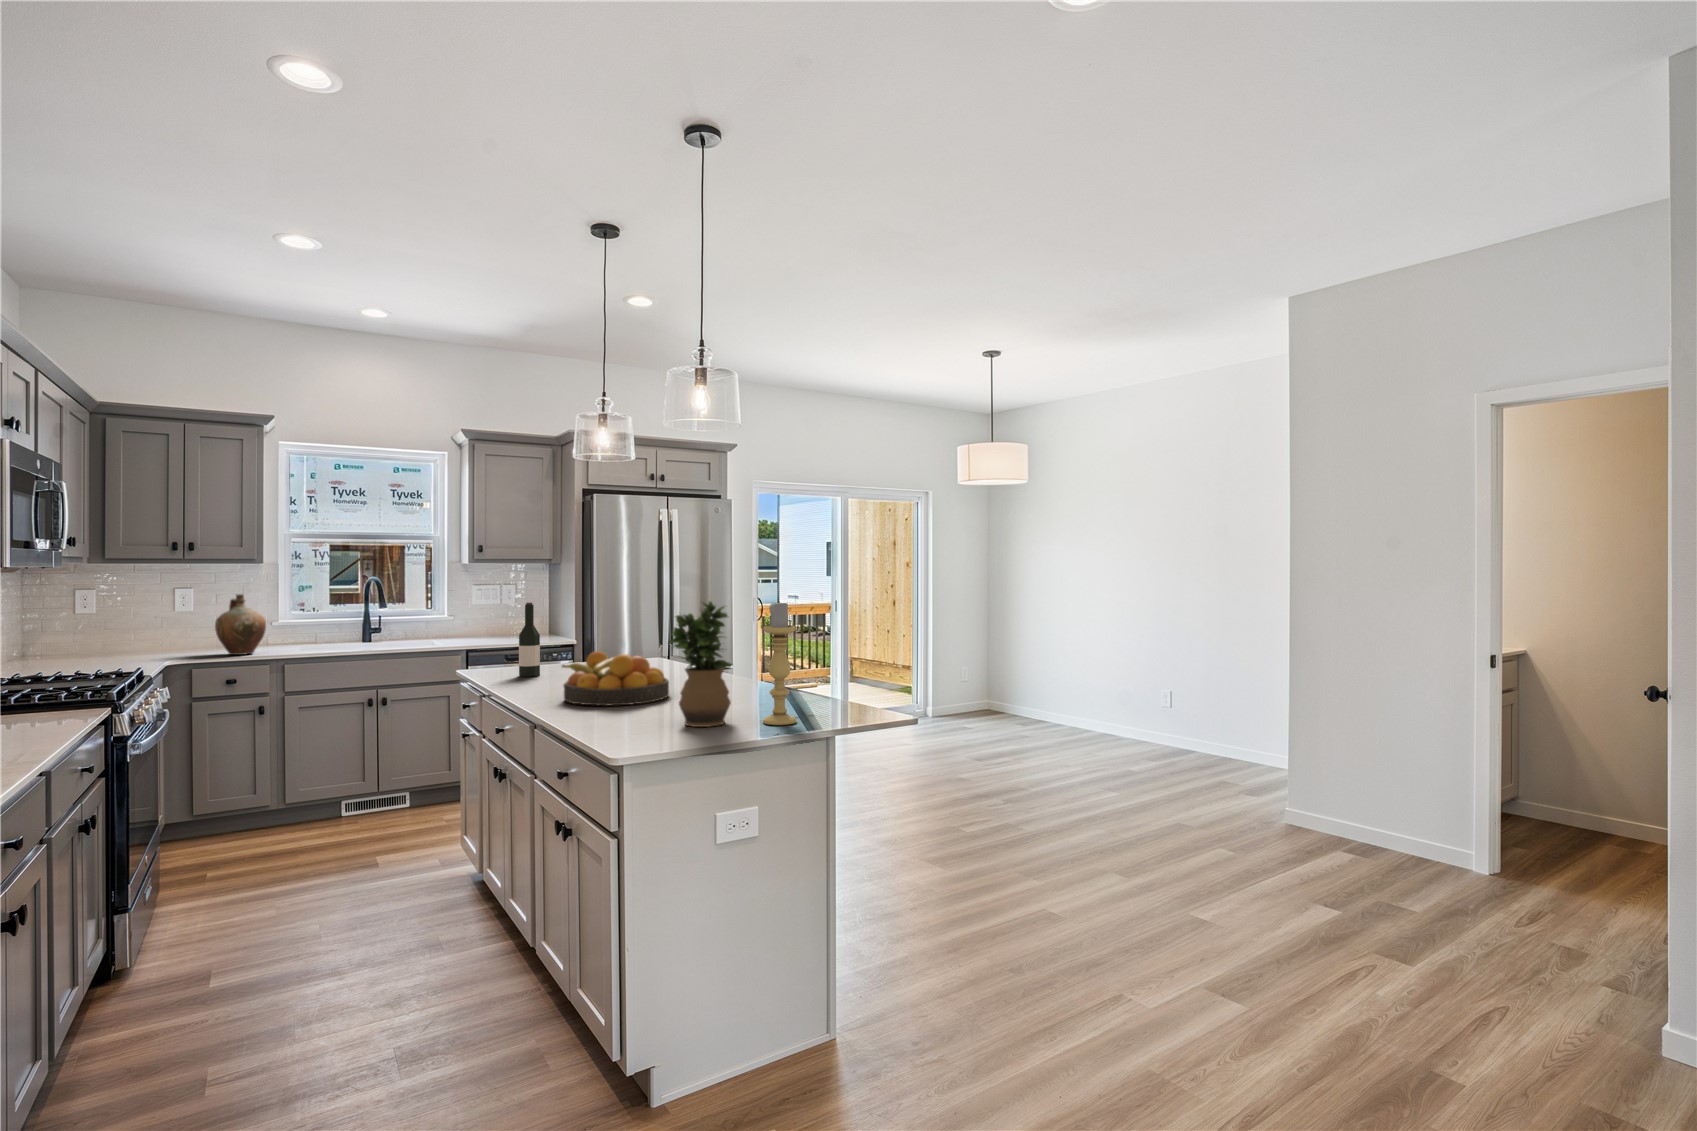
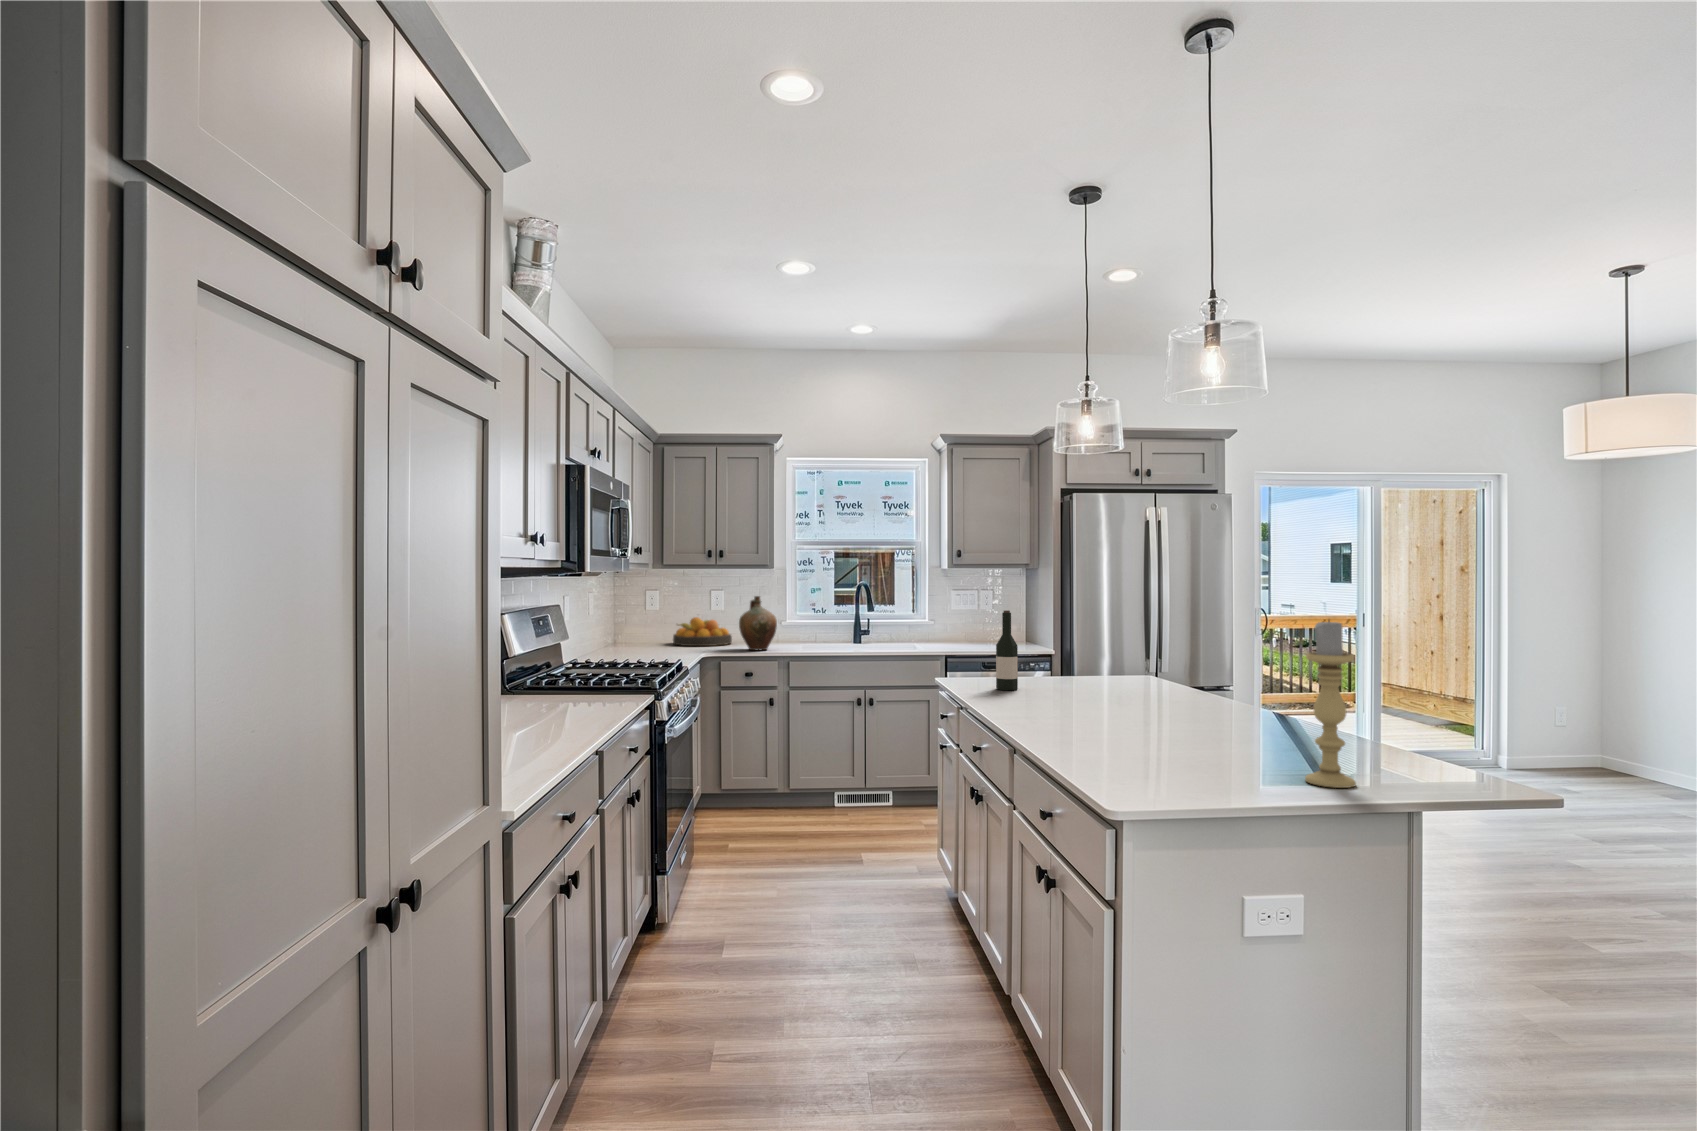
potted plant: present [669,602,732,727] -> none [1173,617,1262,778]
fruit bowl: present [562,651,669,706] -> present [673,617,732,646]

